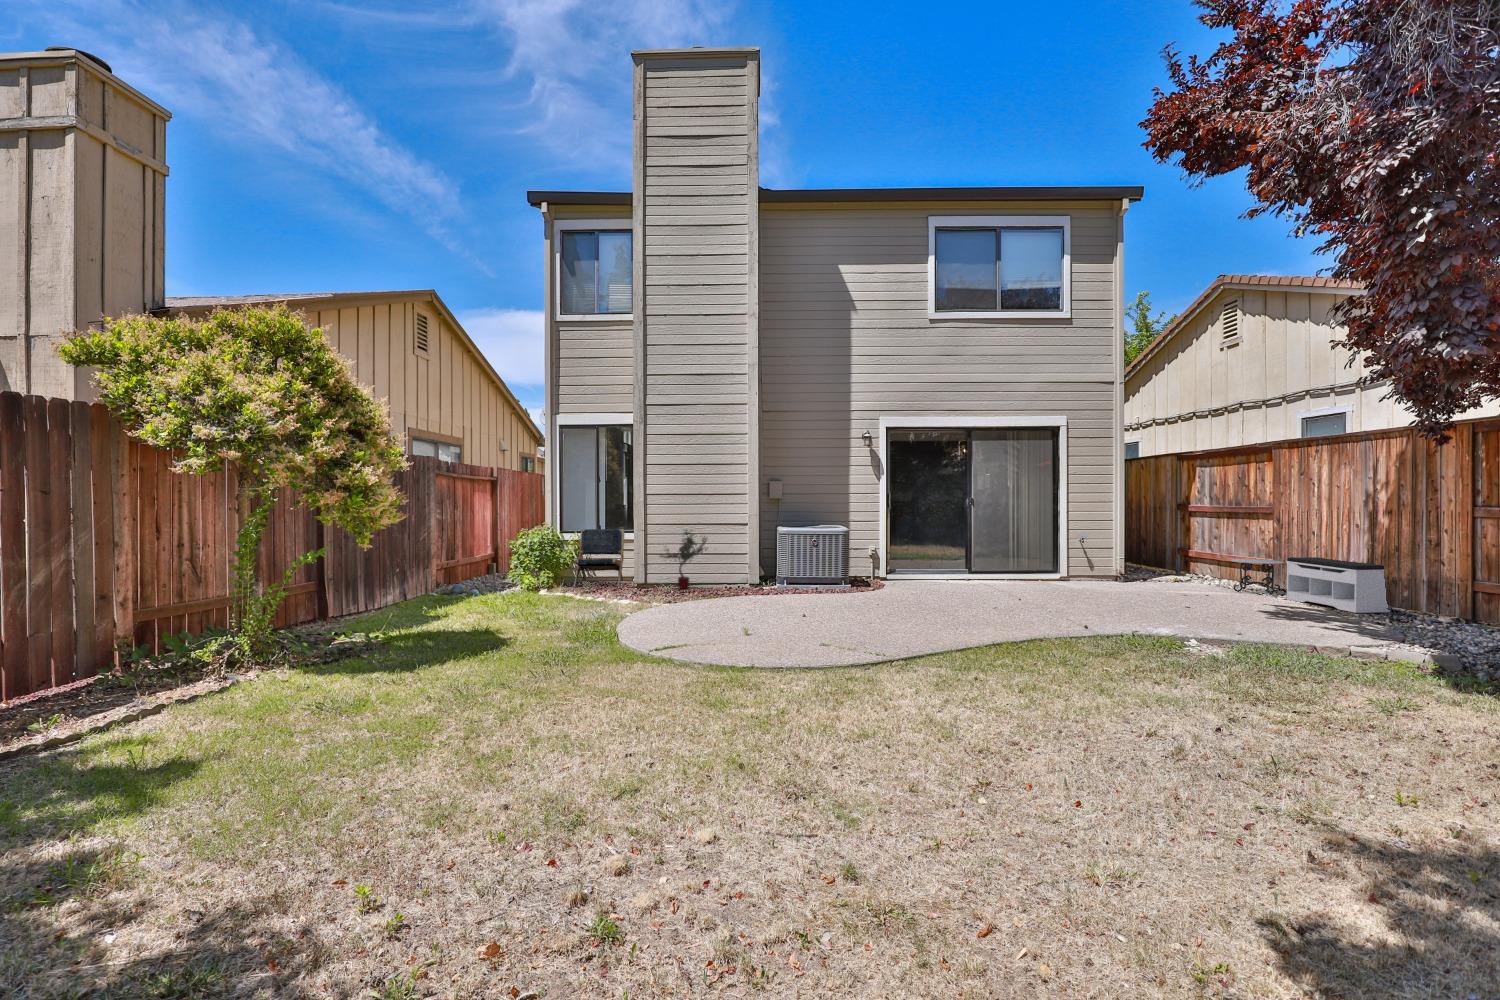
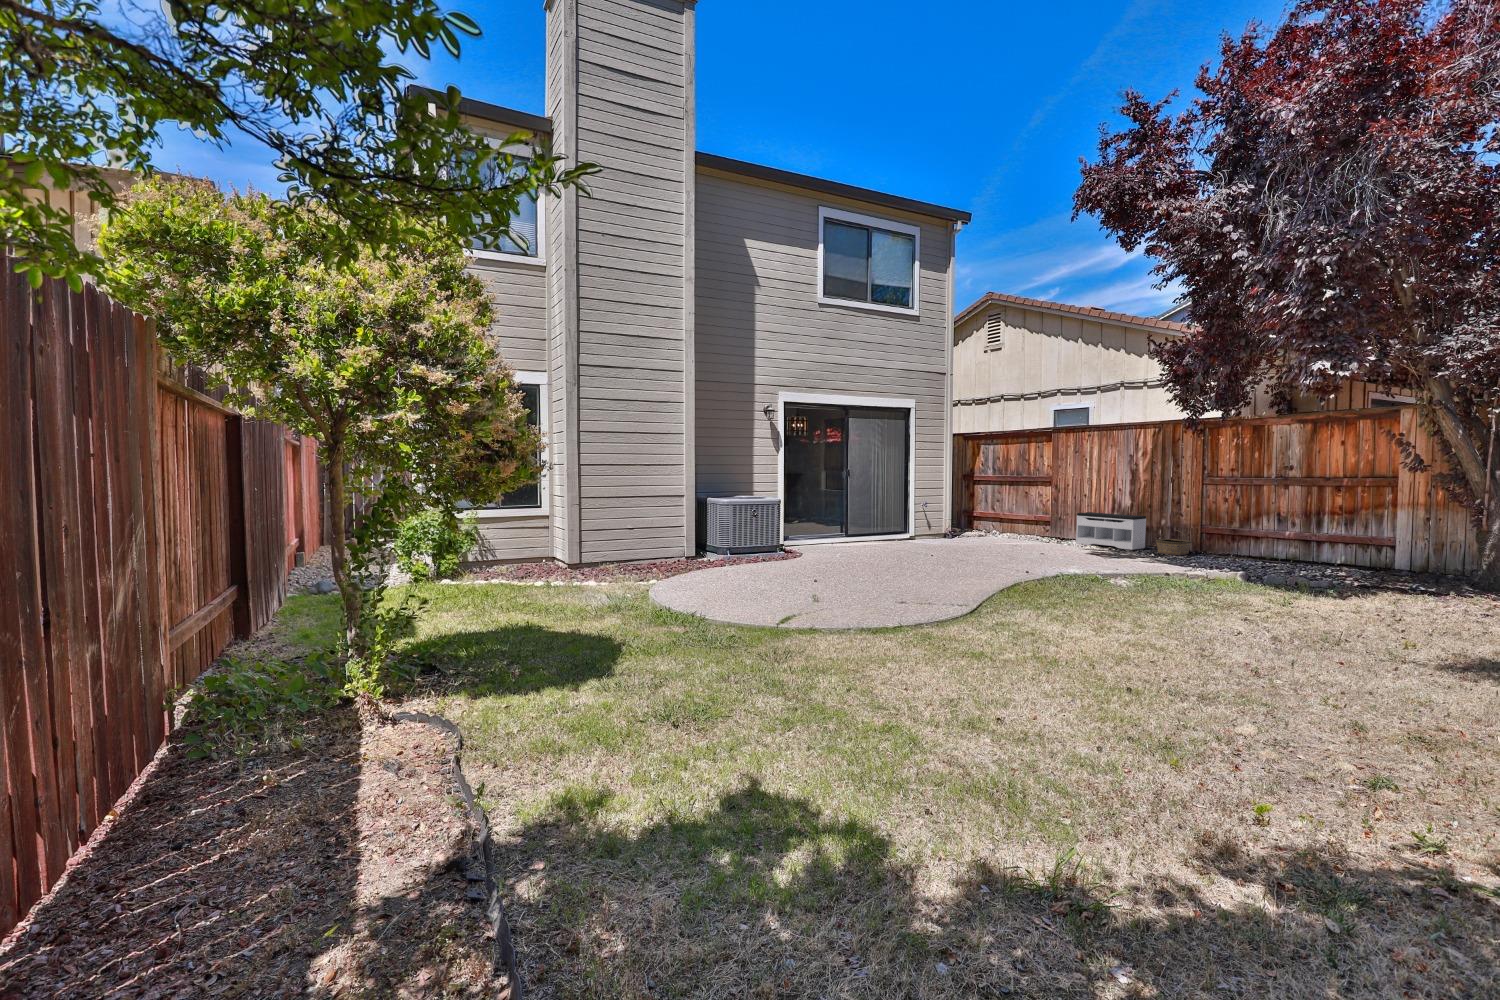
lounge chair: present [573,529,624,587] -> none [481,505,550,575]
potted tree: present [661,530,707,589] -> none [602,503,654,568]
side table: present [1231,559,1284,595] -> none [1030,515,1066,541]
basket: none [1384,587,1451,625] -> present [1156,530,1192,555]

